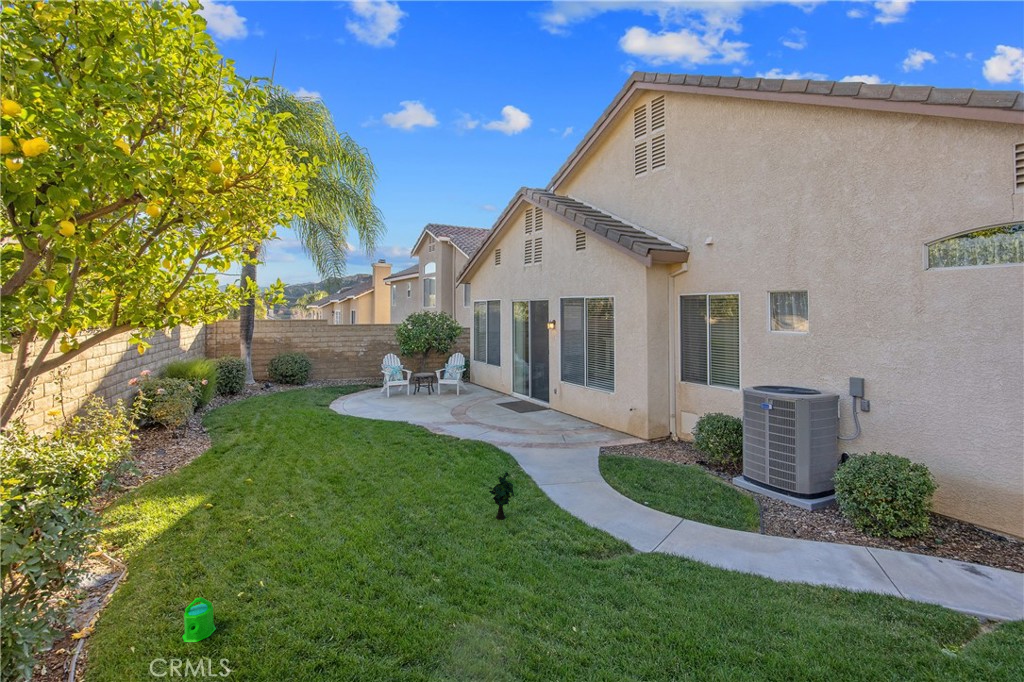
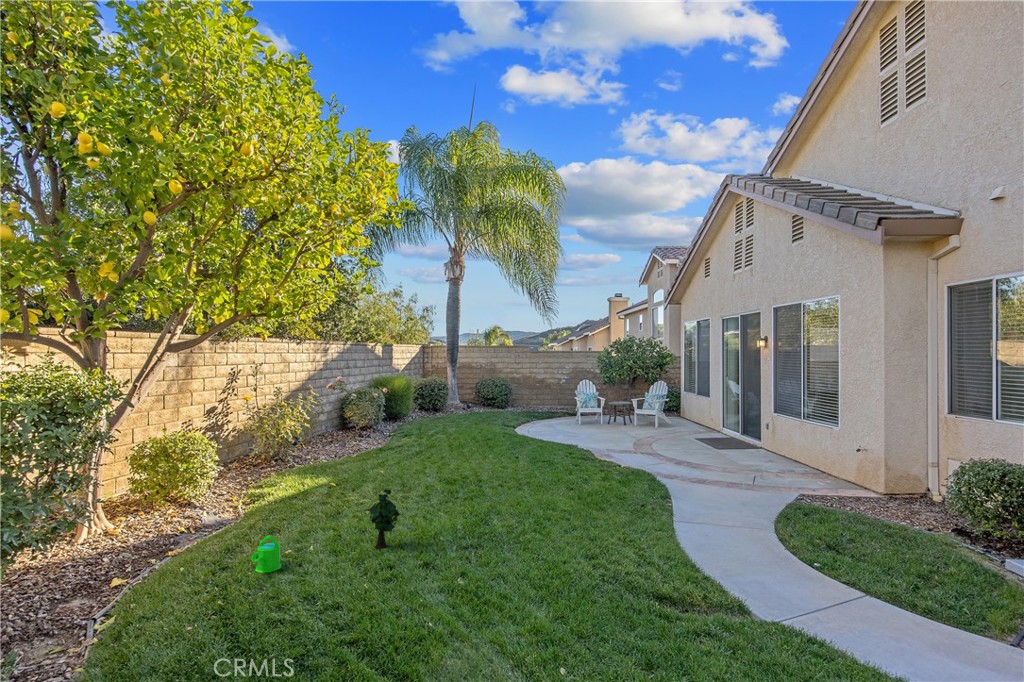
decorative plant: present [489,472,515,520] -> present [366,490,400,549]

